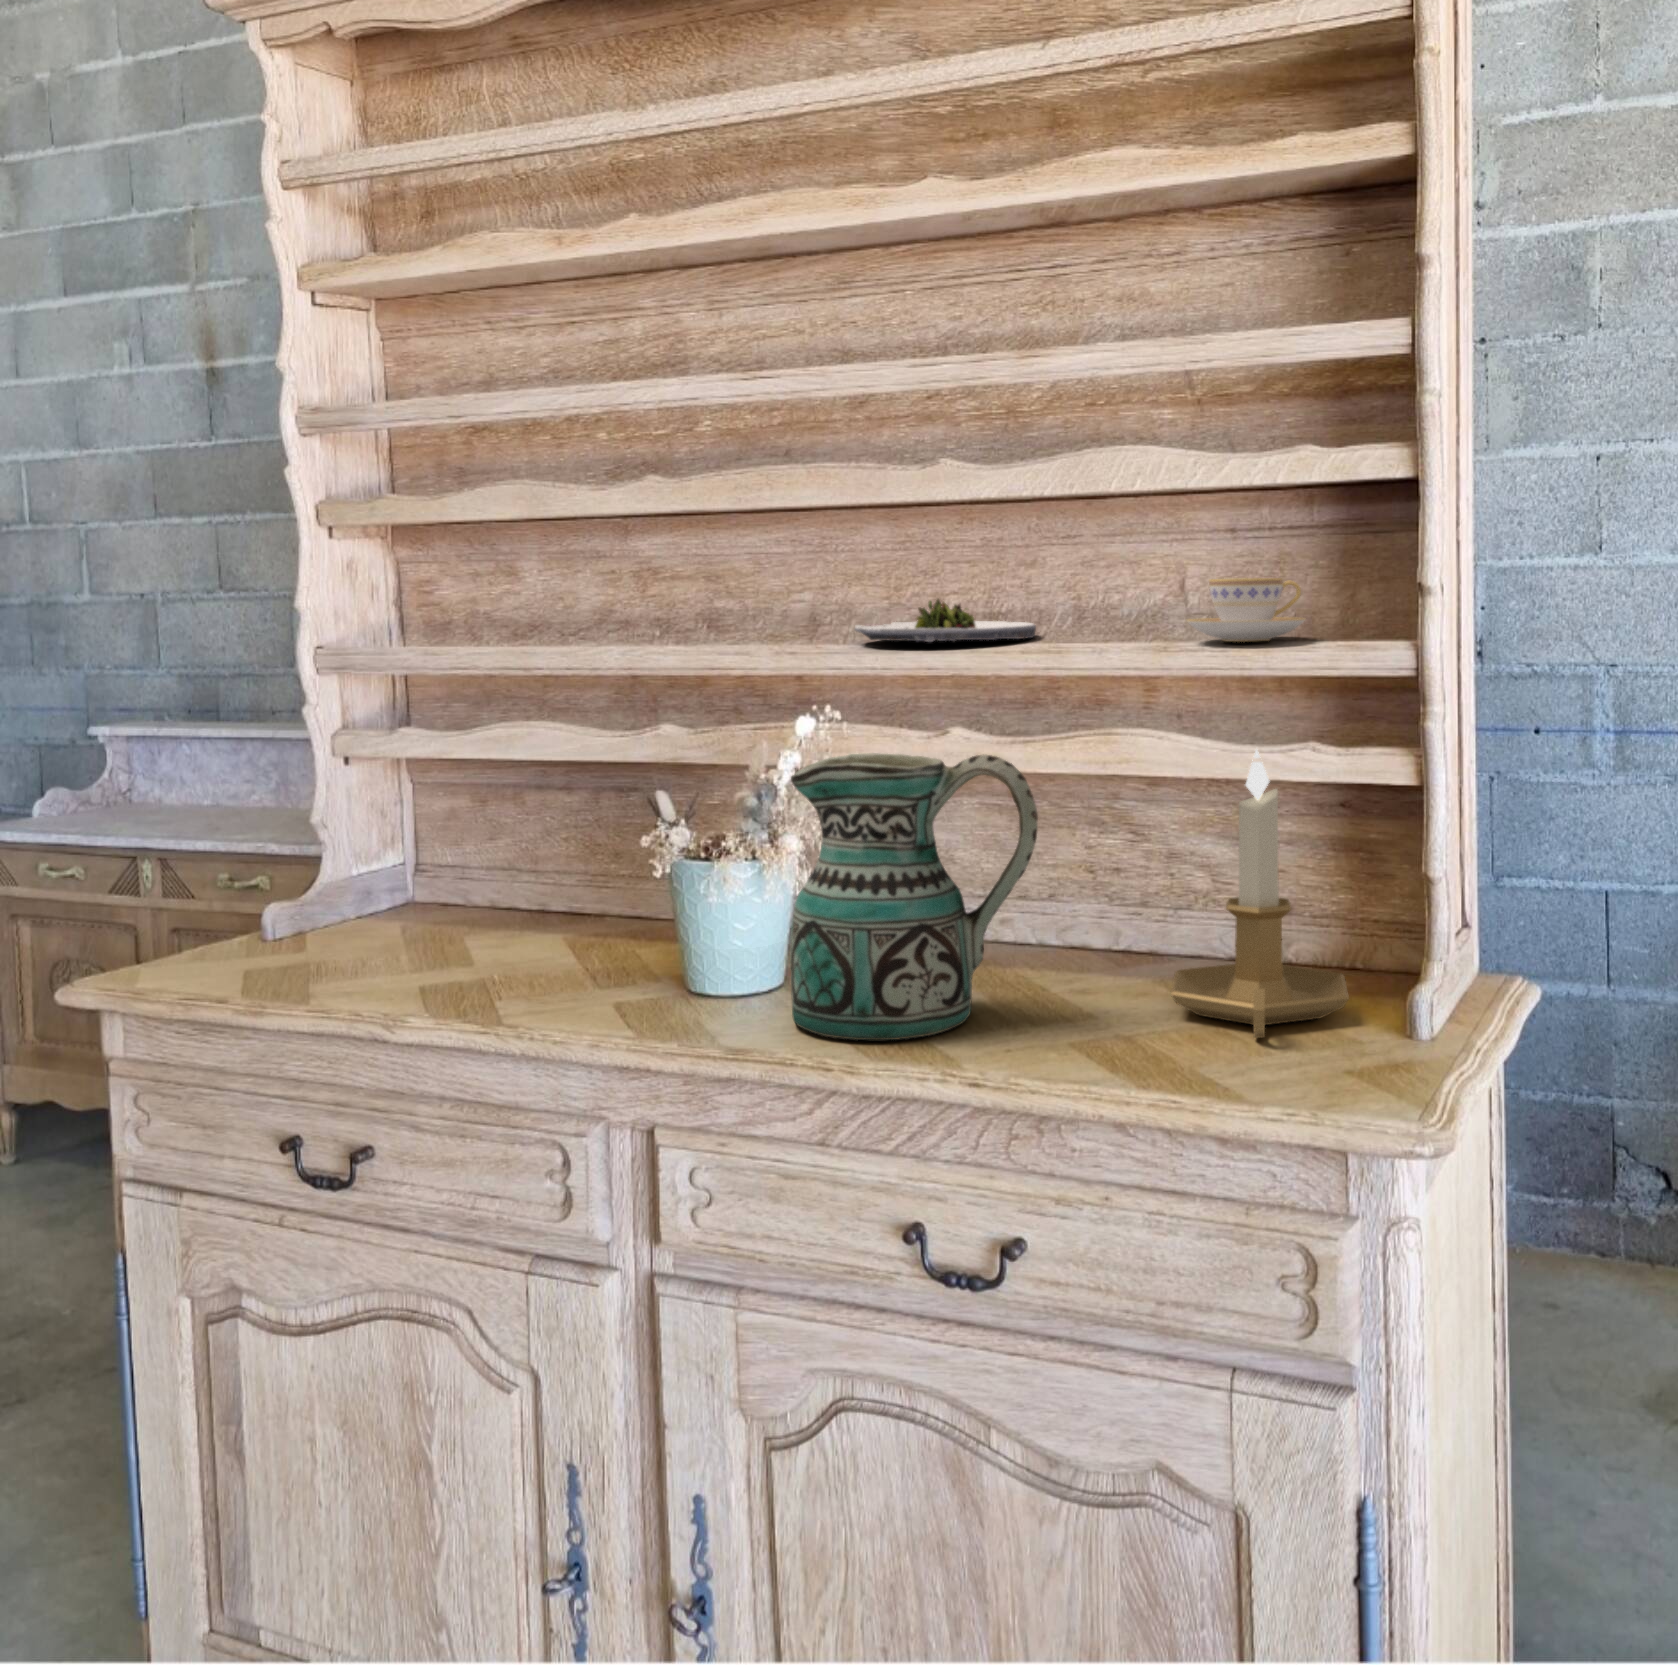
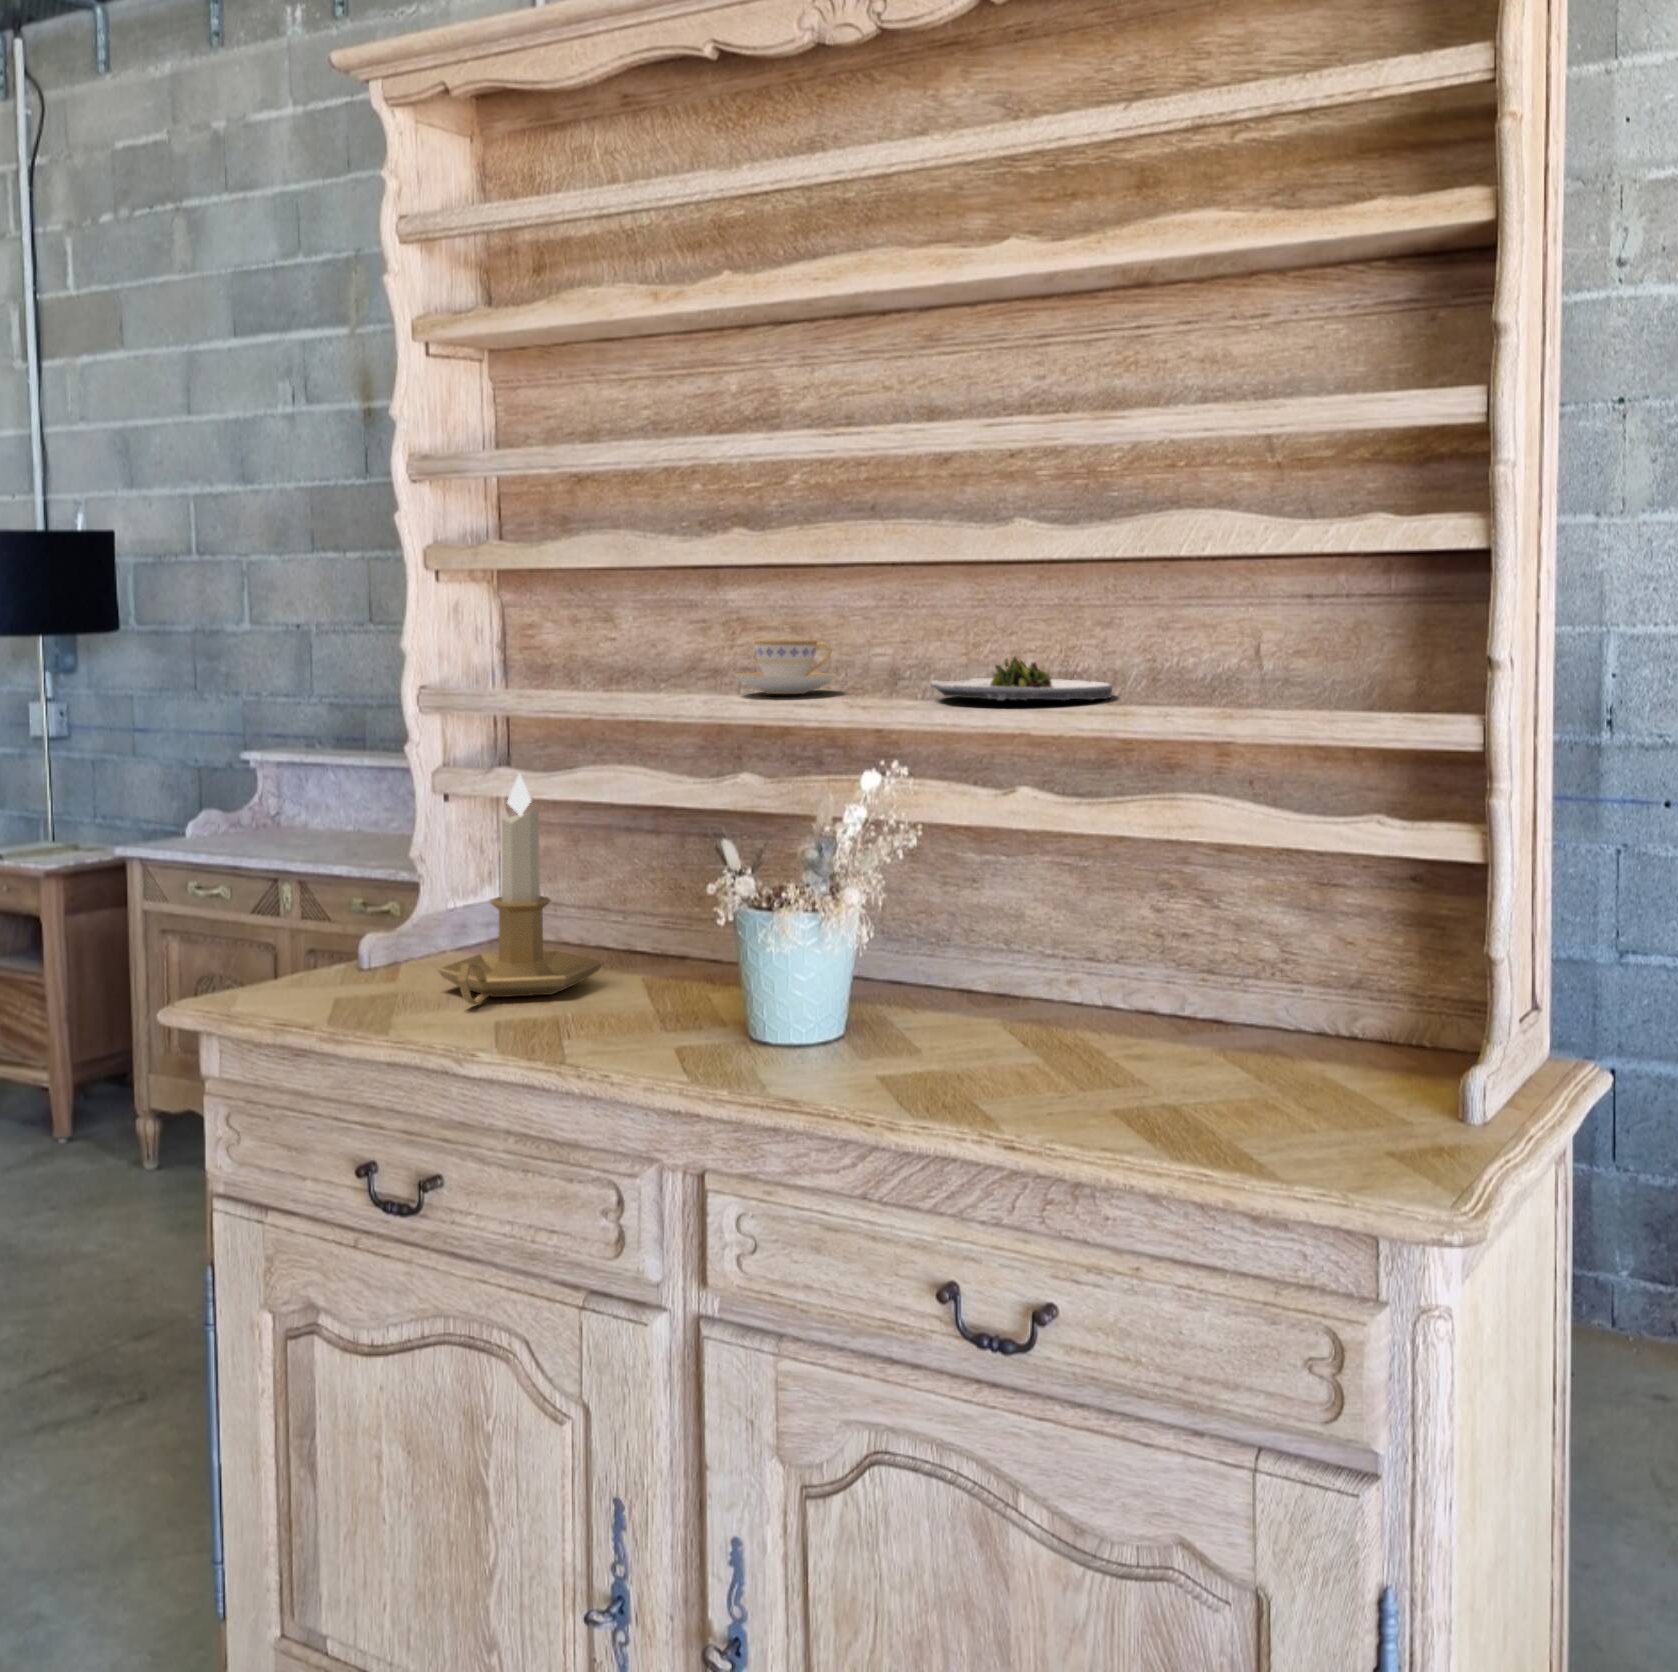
teacup: present [1187,578,1305,642] -> present [735,639,836,694]
candlestick: present [1171,750,1349,1038] -> present [438,774,602,1005]
ceramic pitcher: present [790,753,1038,1040] -> none [844,810,1094,1096]

